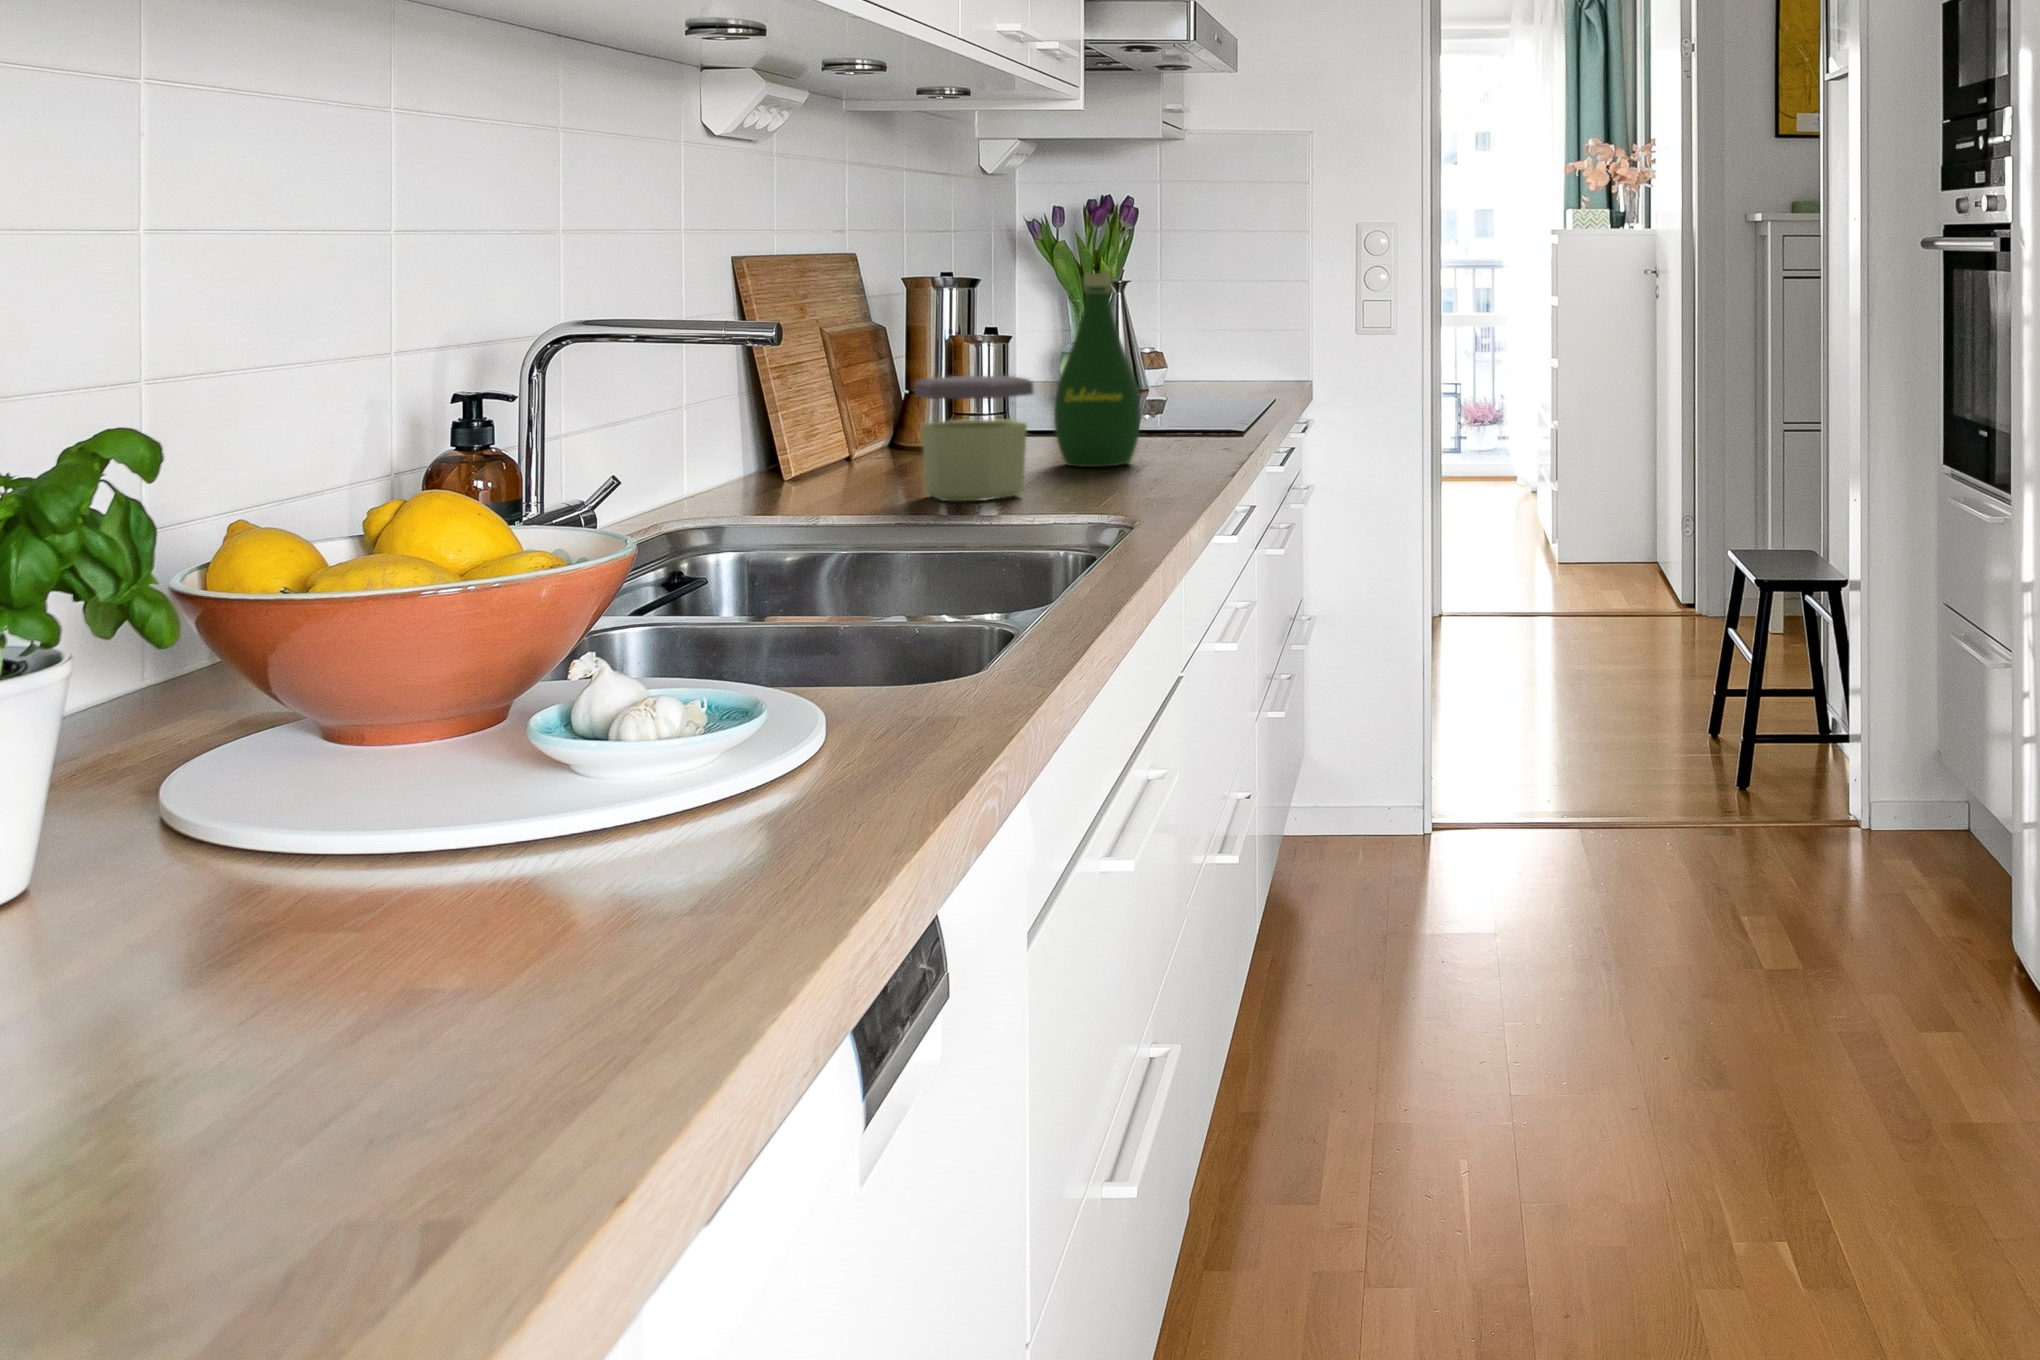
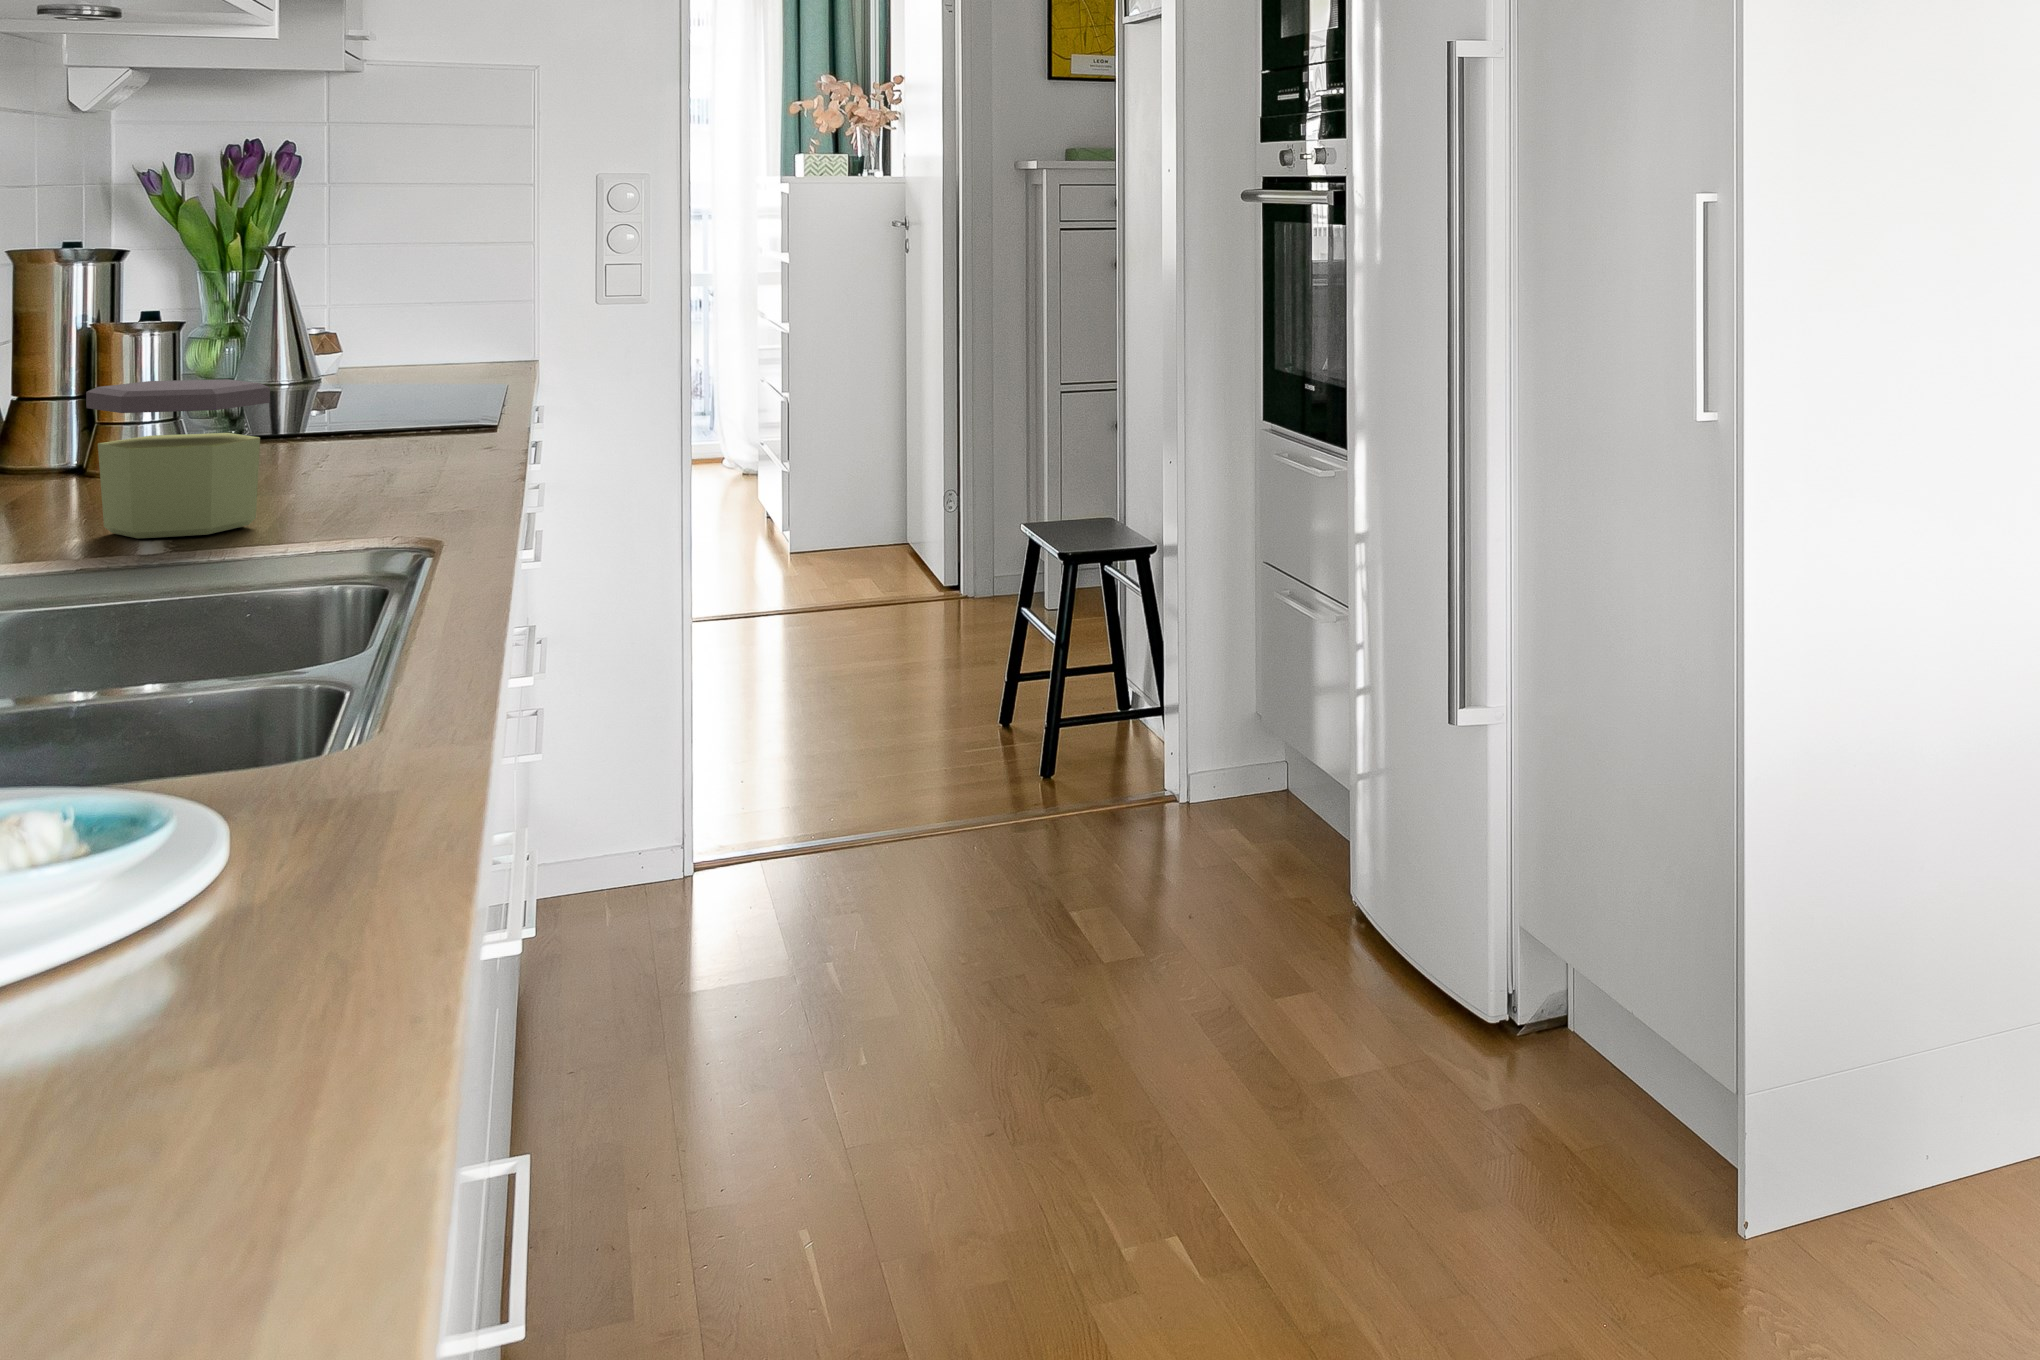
bottle: present [1054,273,1141,467] -> none [262,249,386,484]

